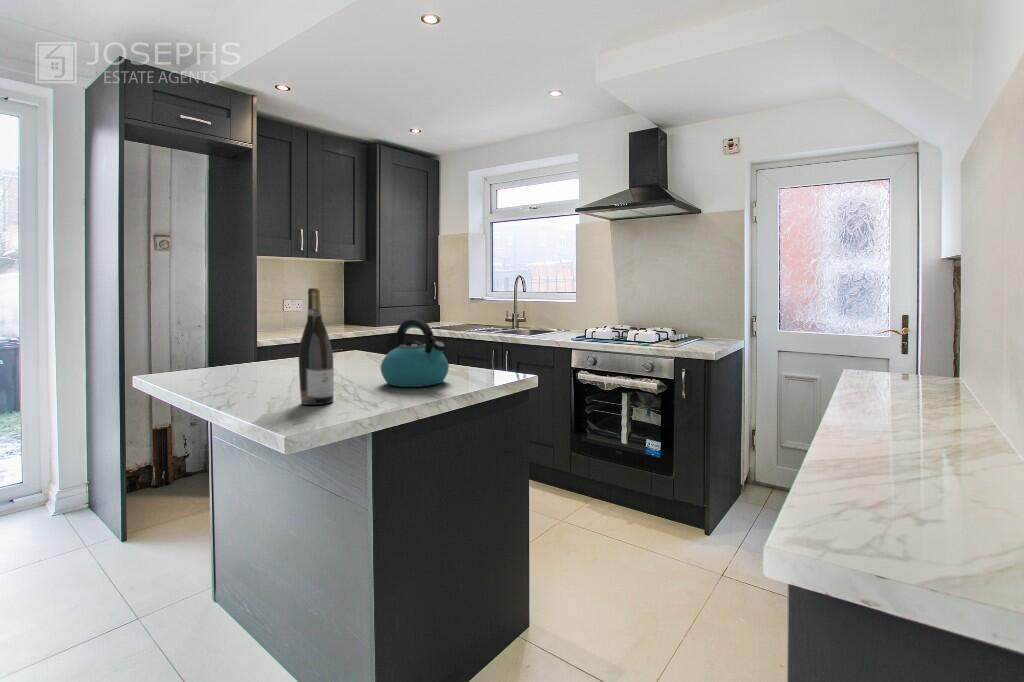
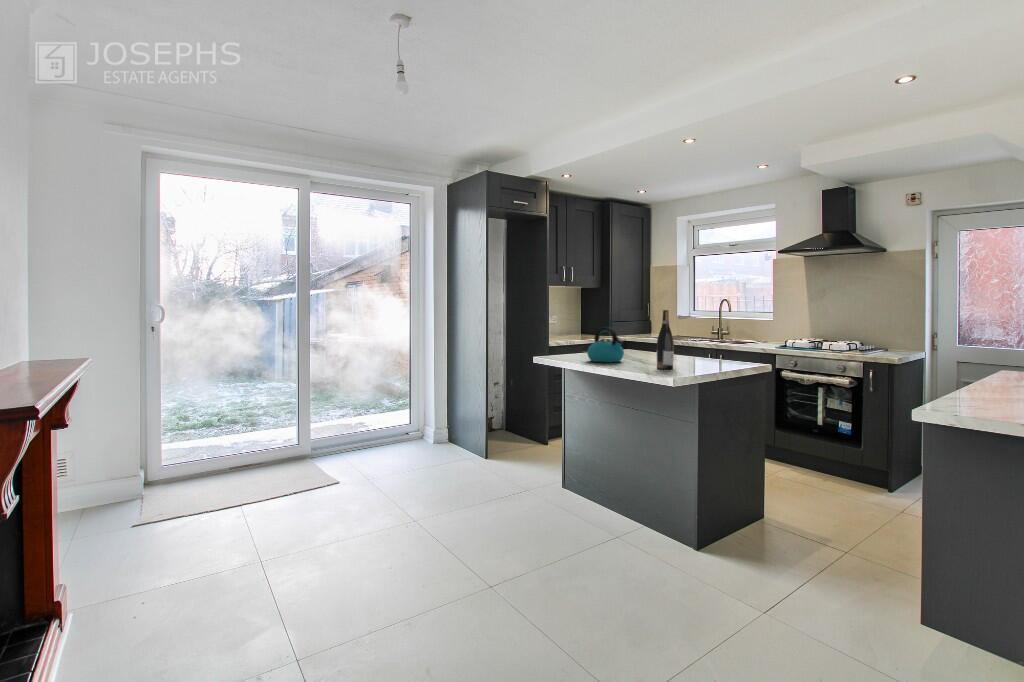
kettle: present [381,319,449,387] -> present [587,327,624,362]

